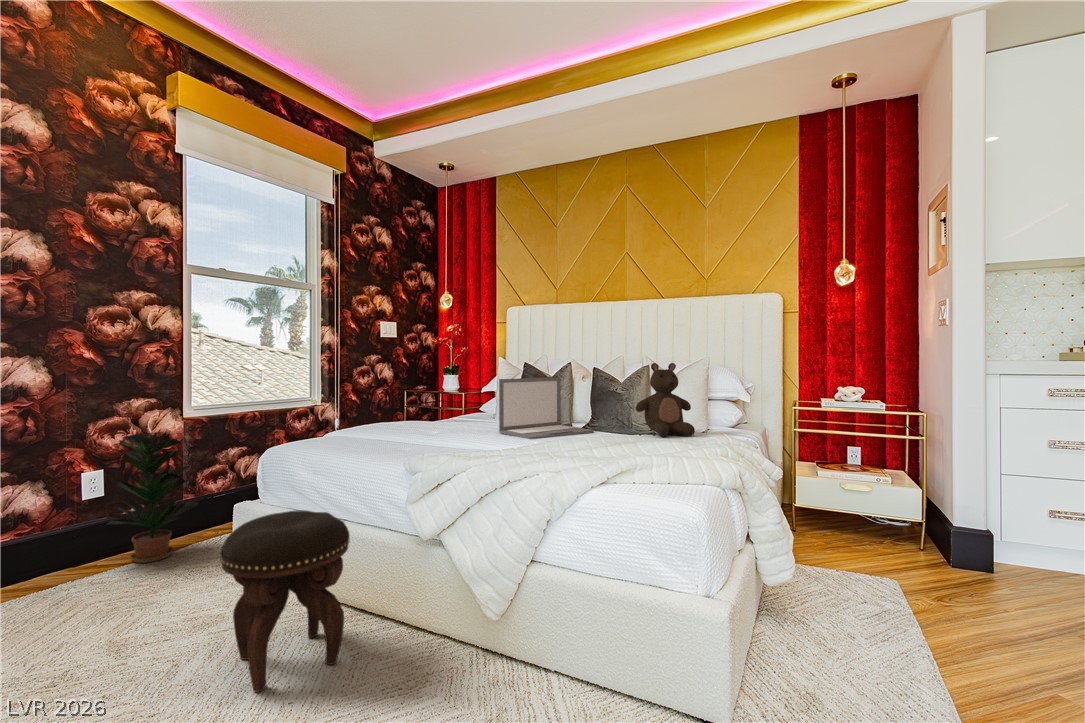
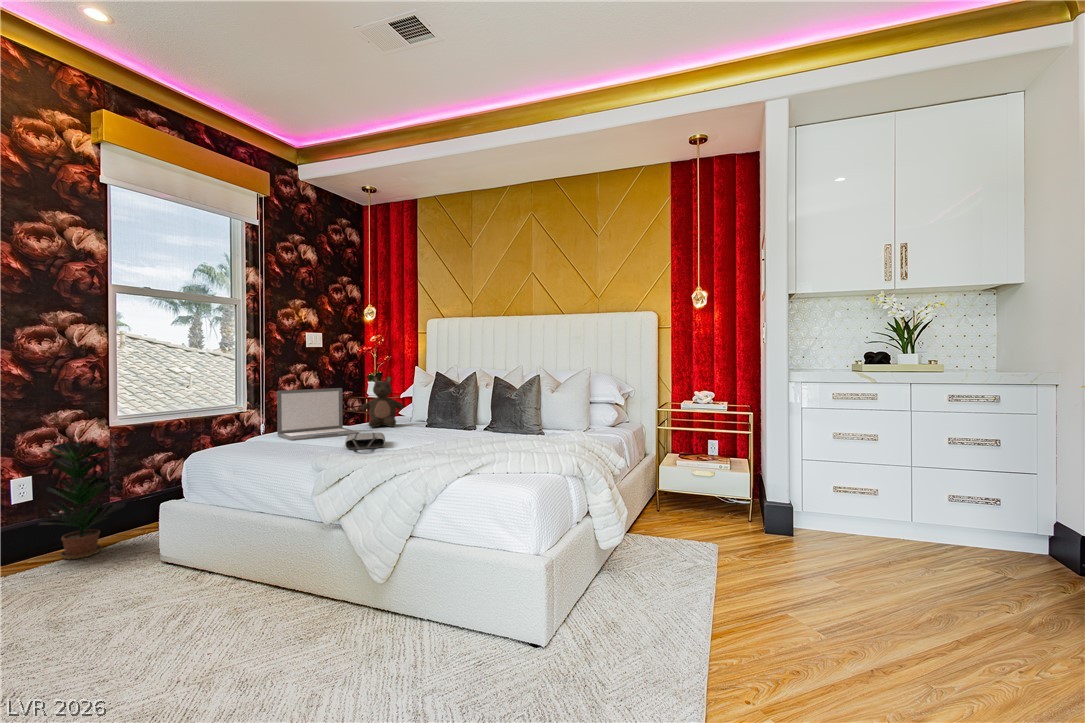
stuffed bear: present [636,363,695,437] -> present [361,377,403,428]
laptop: present [499,377,594,439] -> present [277,388,359,441]
tote bag: none [439,429,486,450] -> present [345,433,385,451]
footstool: present [220,510,350,692] -> none [150,504,262,648]

